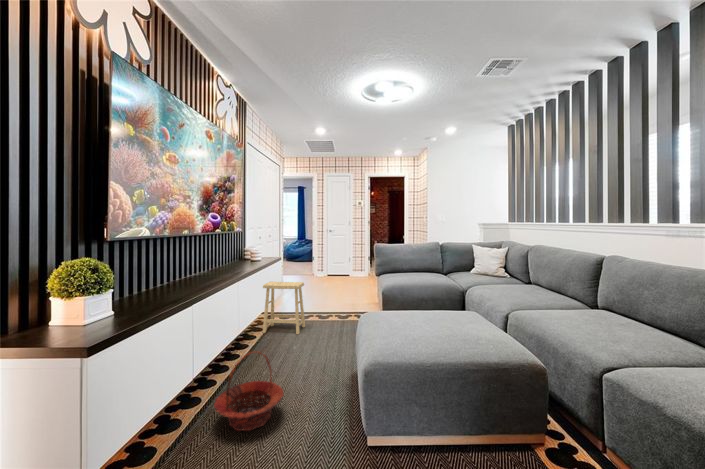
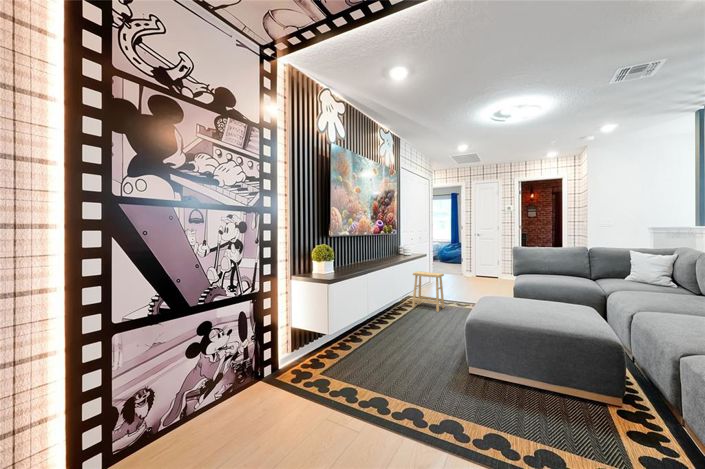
basket: present [214,352,284,431] -> none [380,306,421,351]

